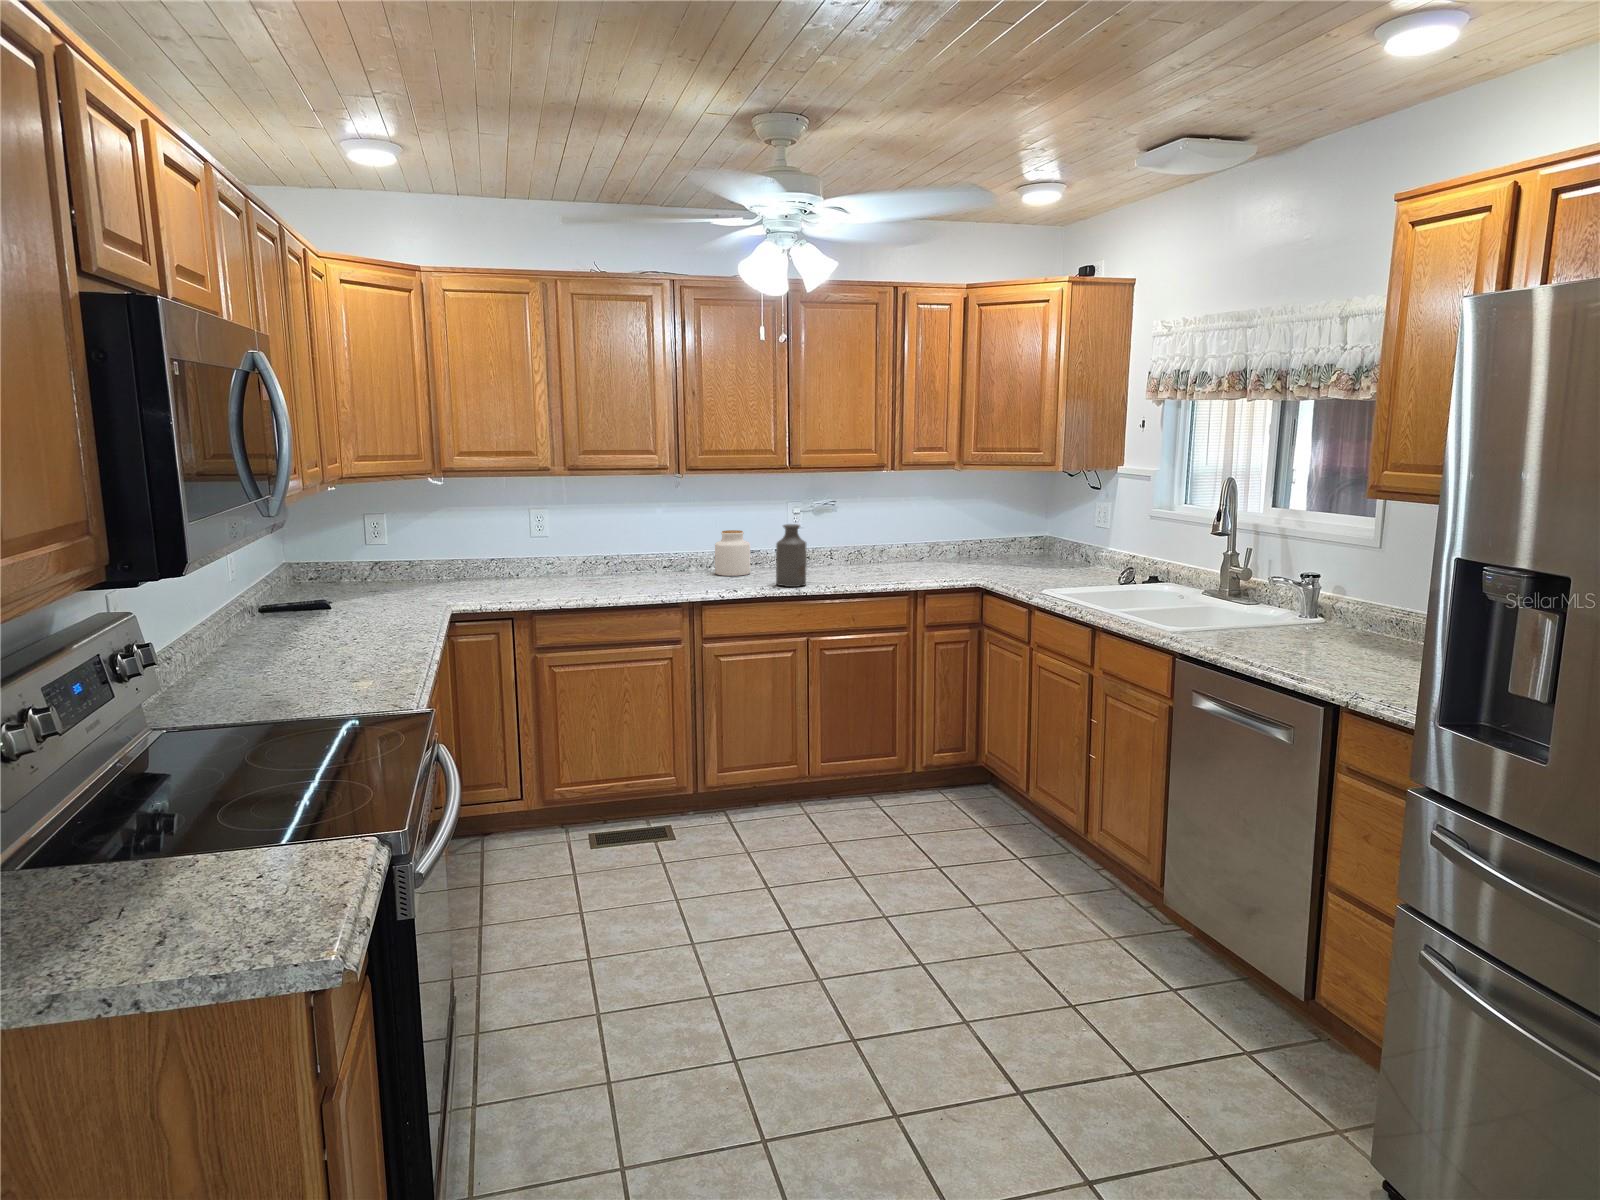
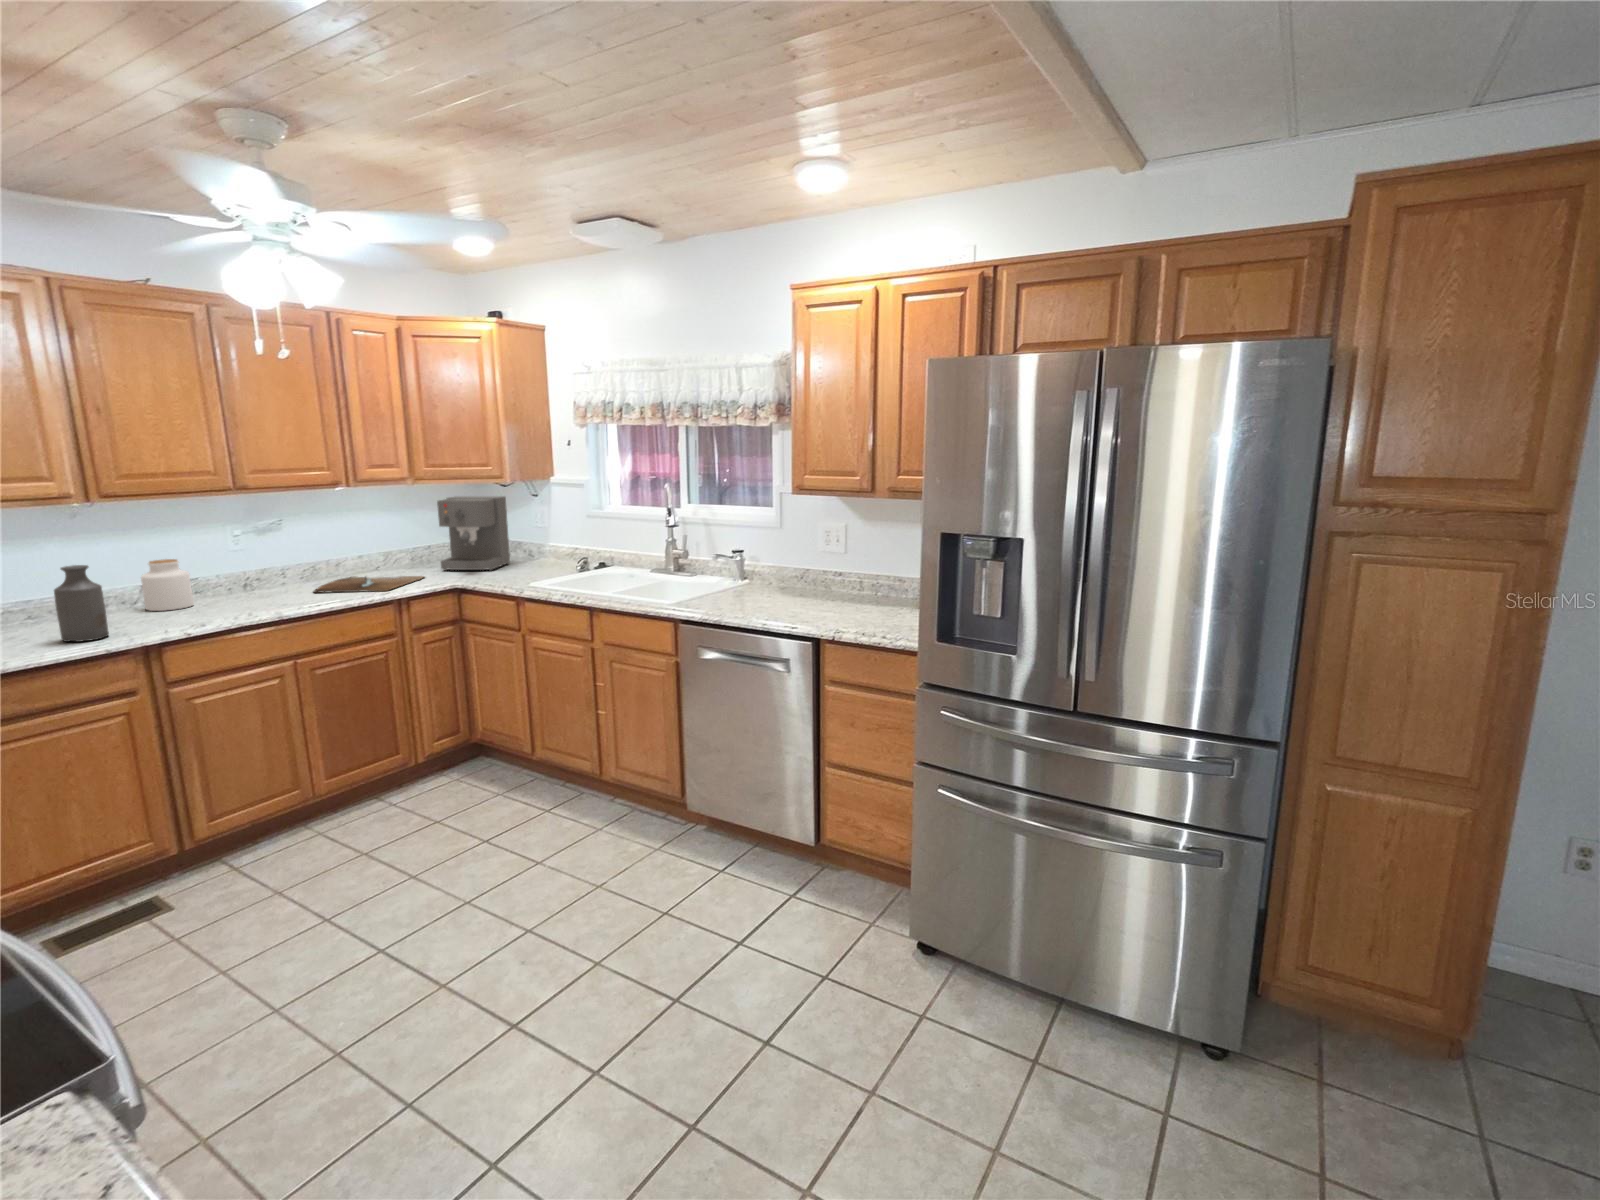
coffee maker: none [981,487,1062,572] -> present [437,496,510,571]
bottle: present [776,524,807,587] -> present [54,565,109,642]
cutting board: none [846,563,958,581] -> present [314,576,424,593]

